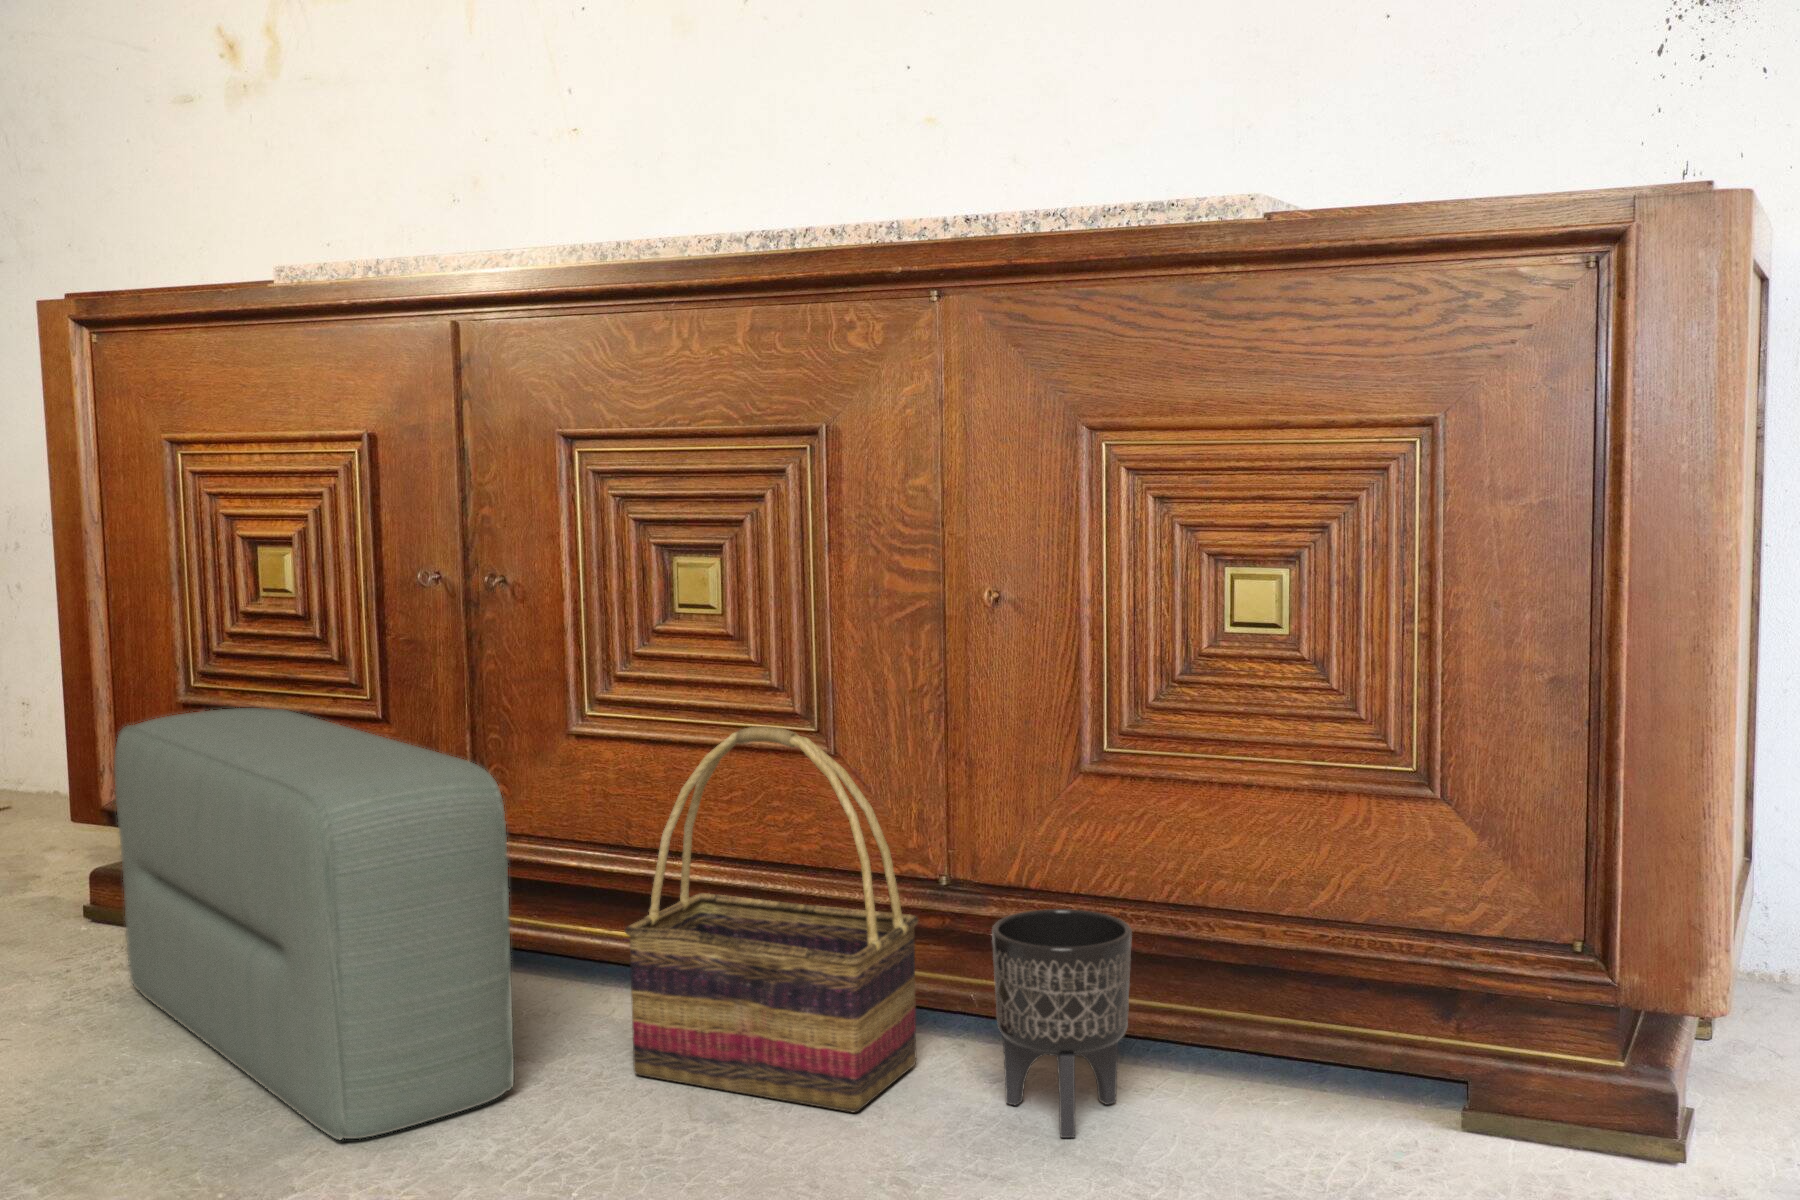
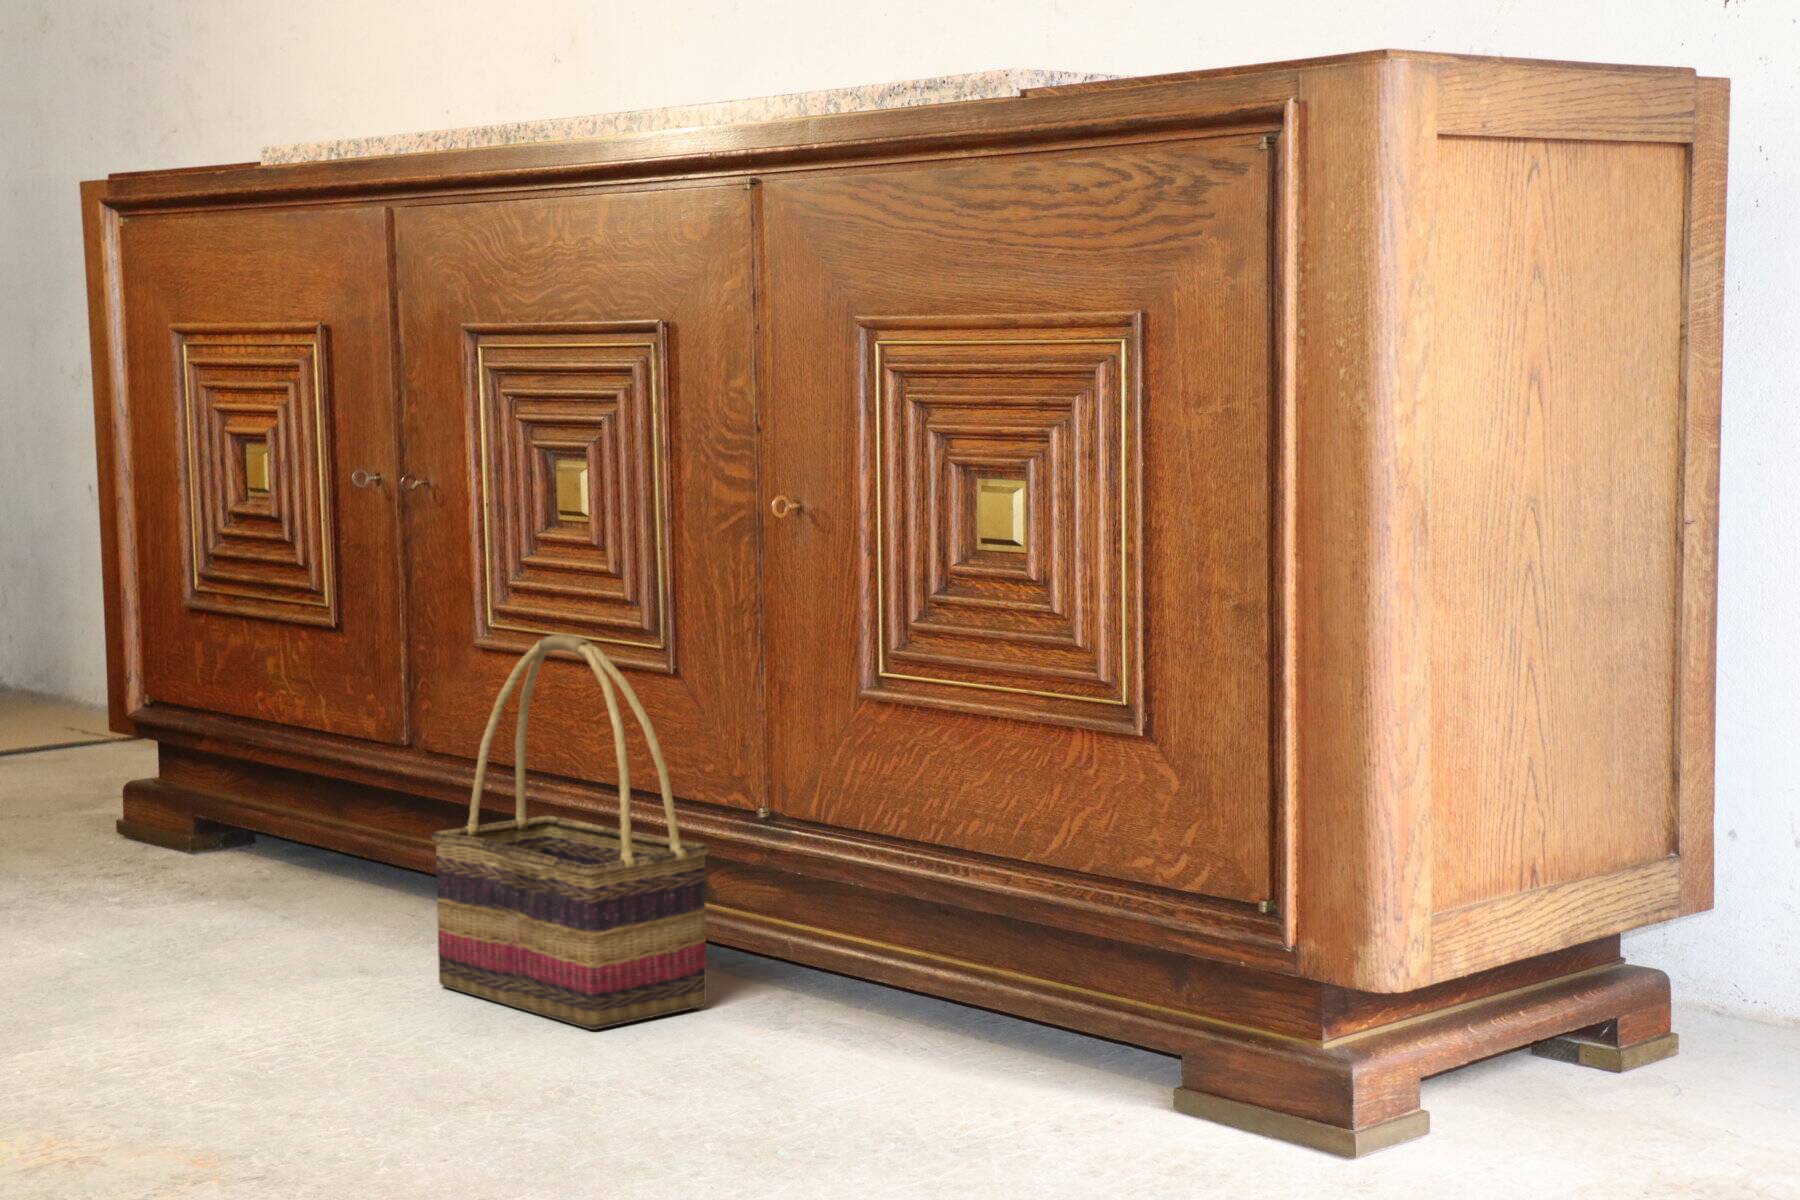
pouf: present [114,708,514,1140] -> none [82,610,315,998]
planter: present [992,909,1132,1138] -> none [709,841,856,1067]

